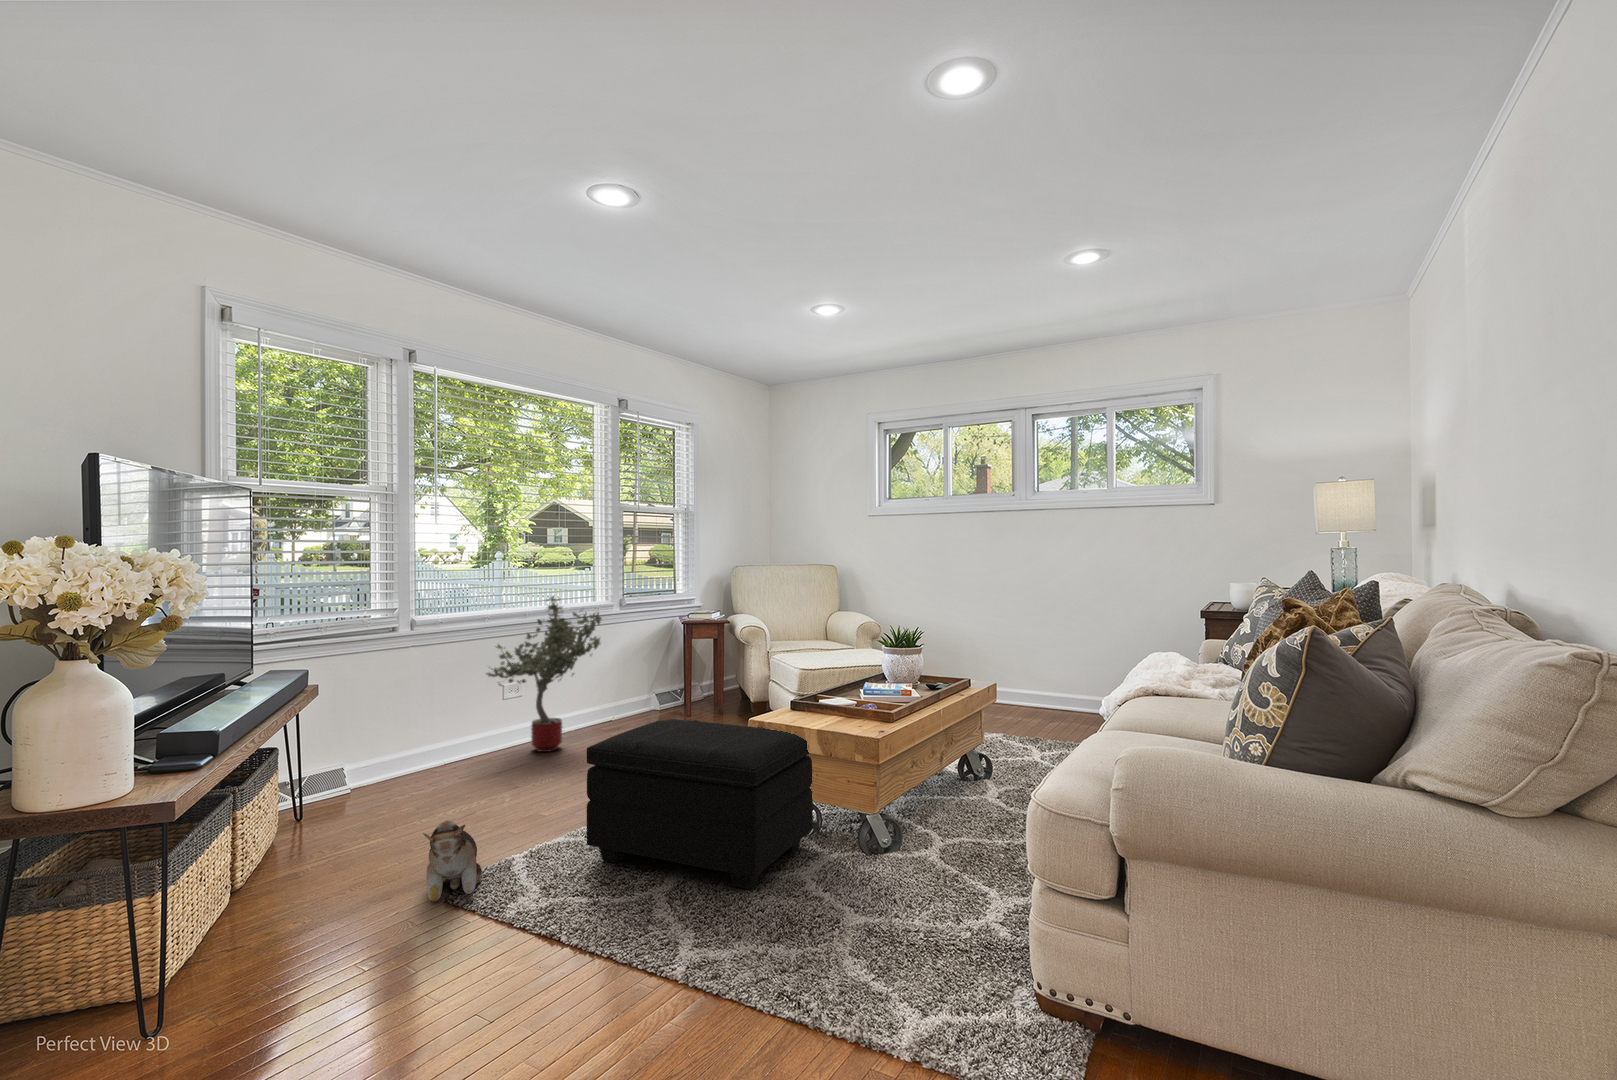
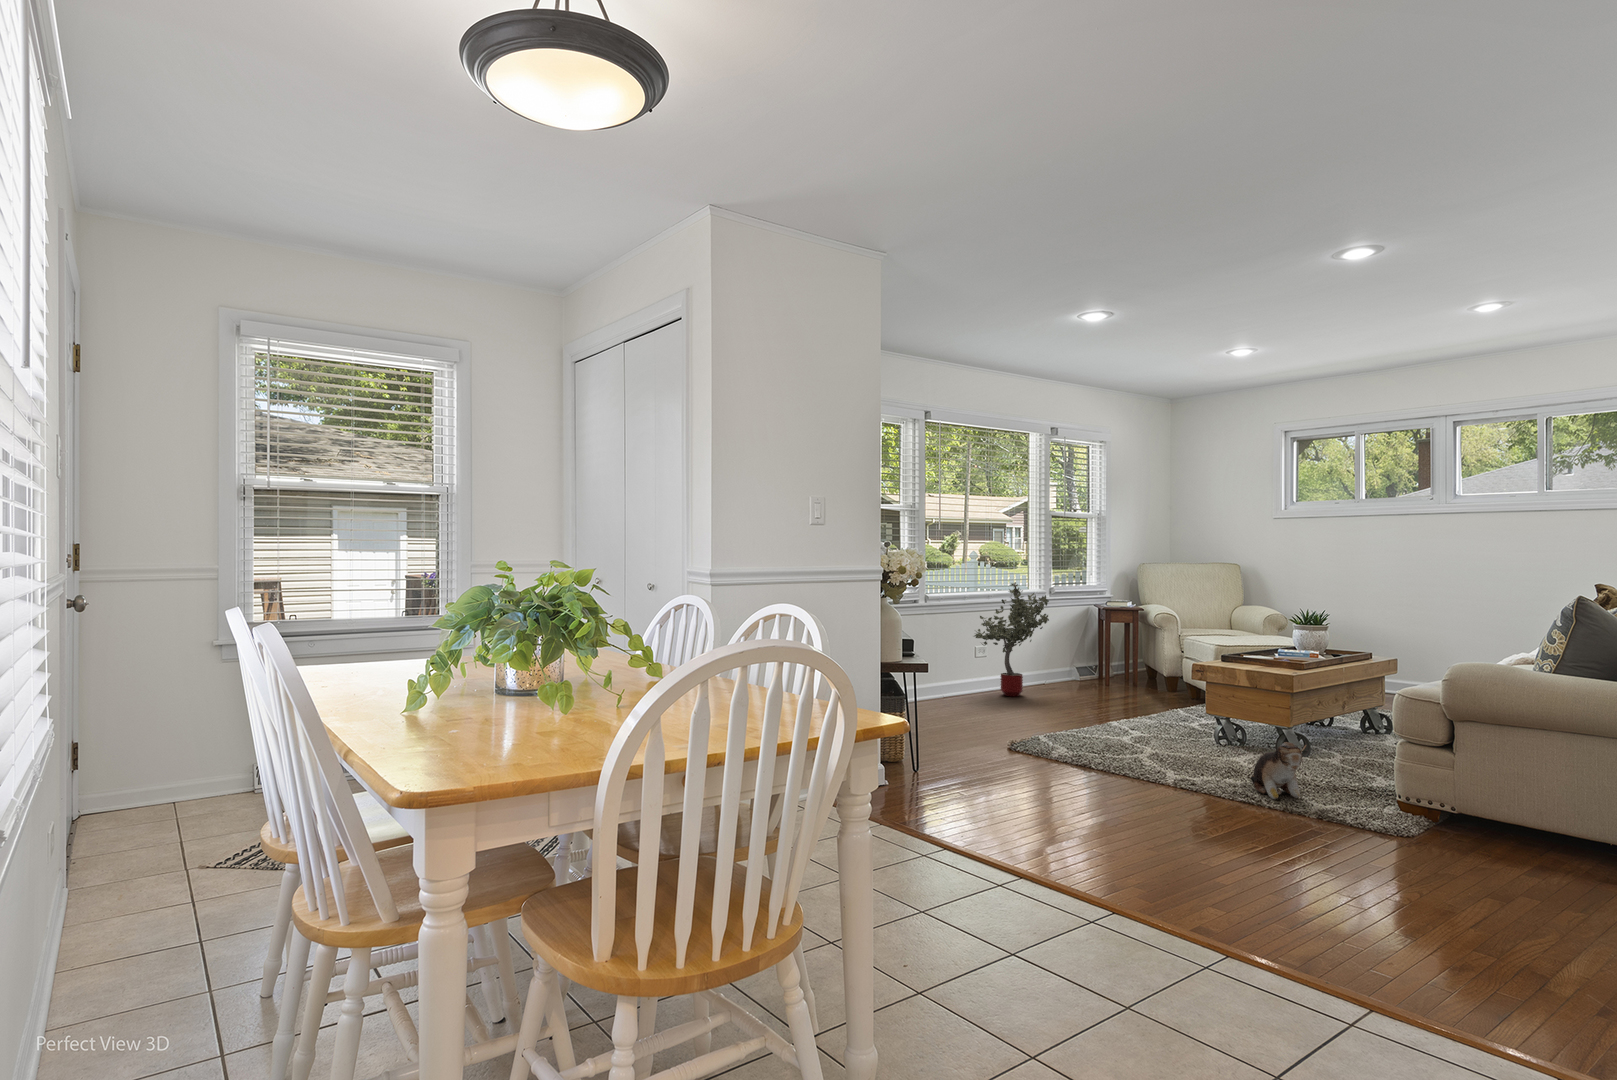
footstool: present [587,719,813,889] -> none [1085,663,1240,762]
plush toy: present [423,821,482,902] -> present [1251,742,1306,799]

